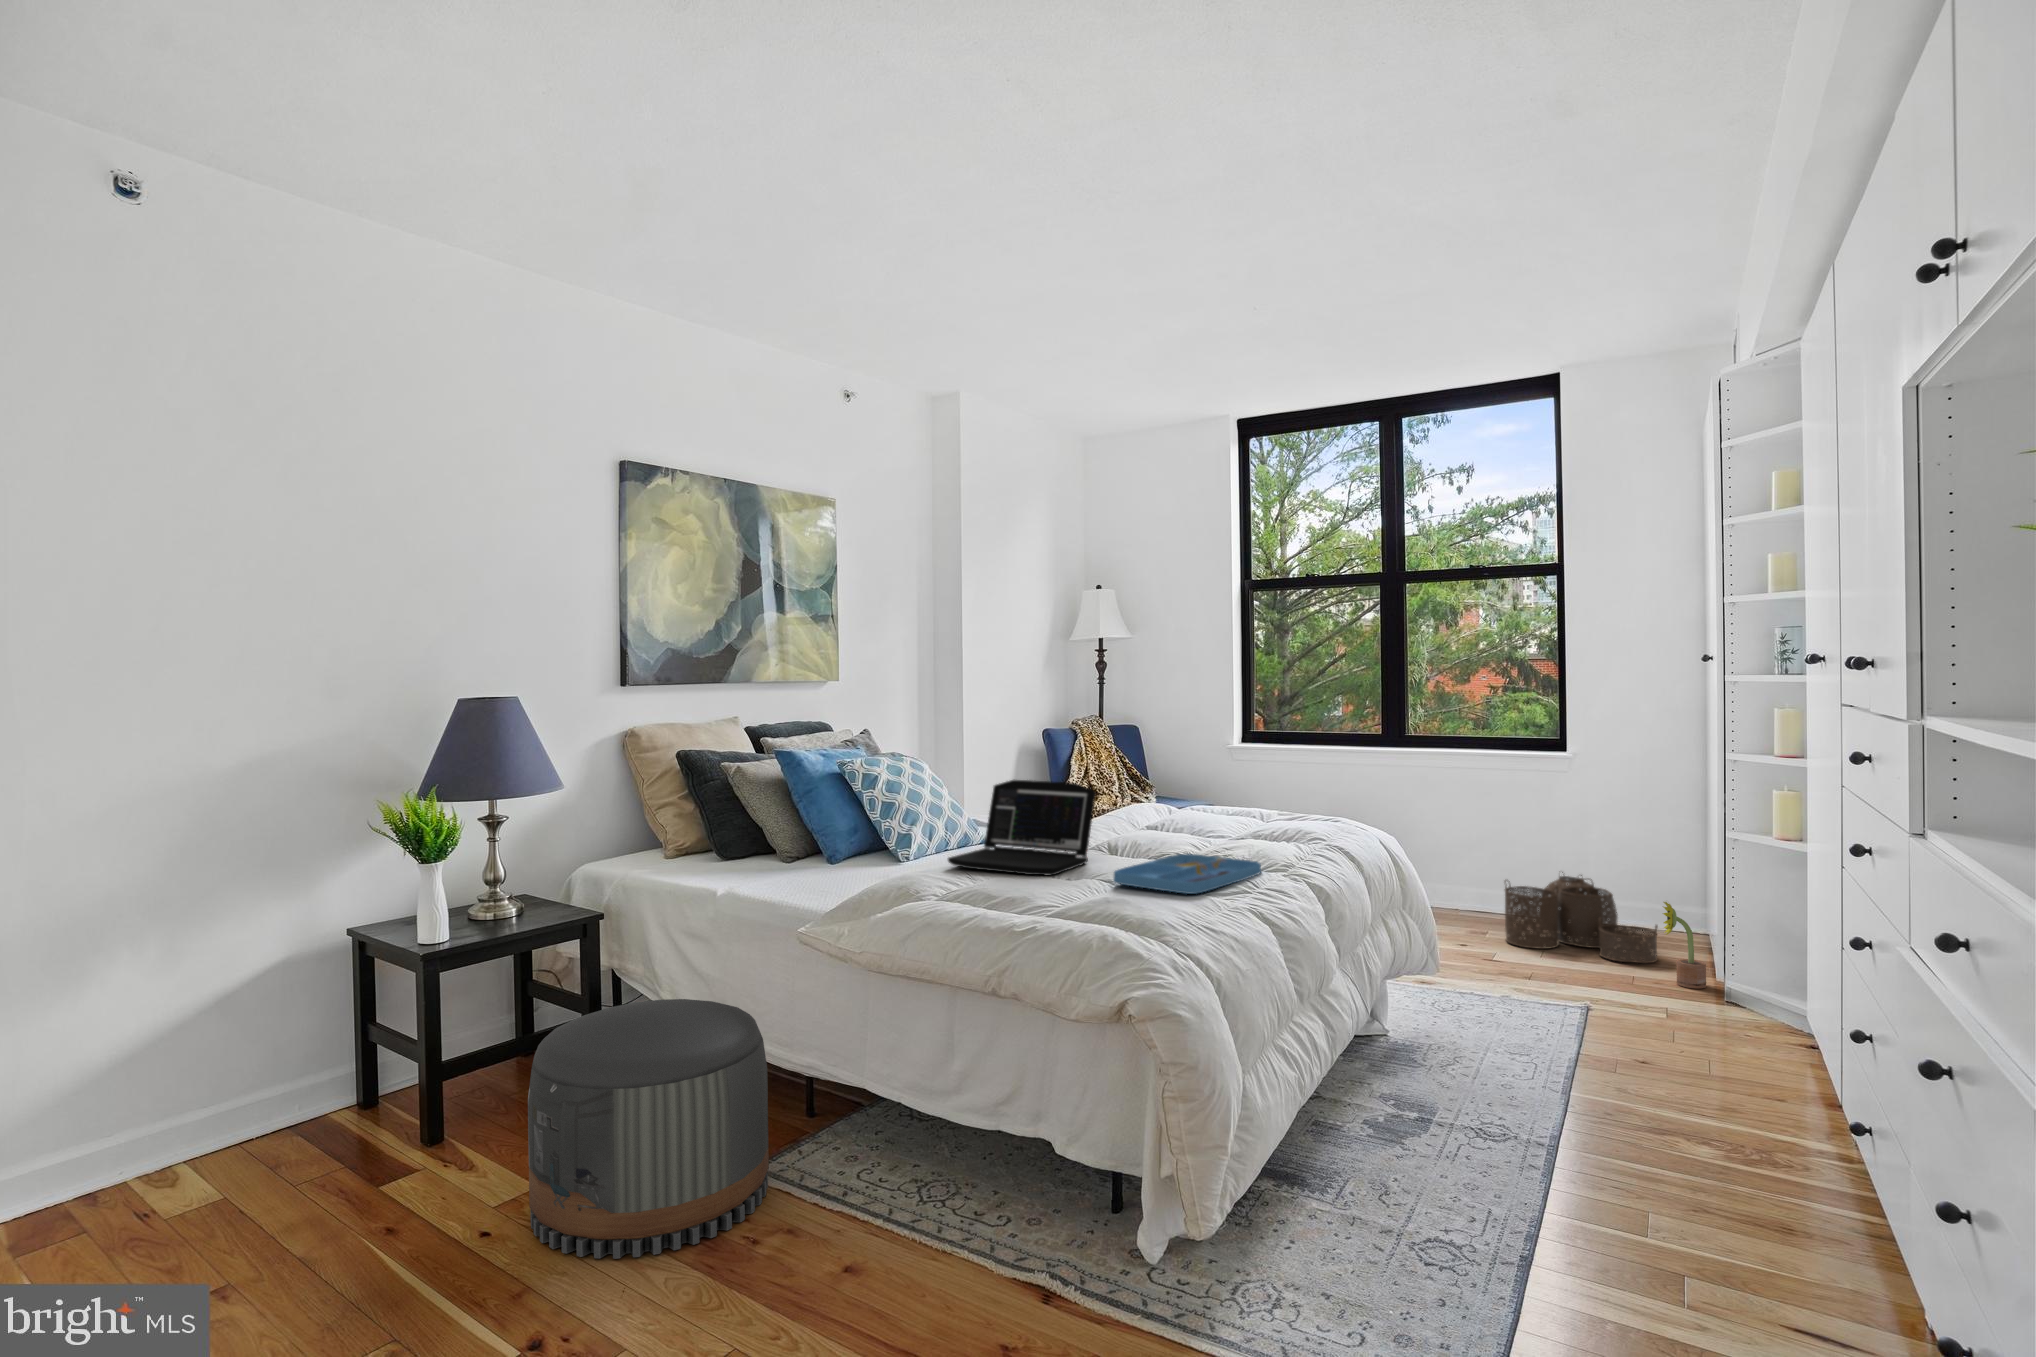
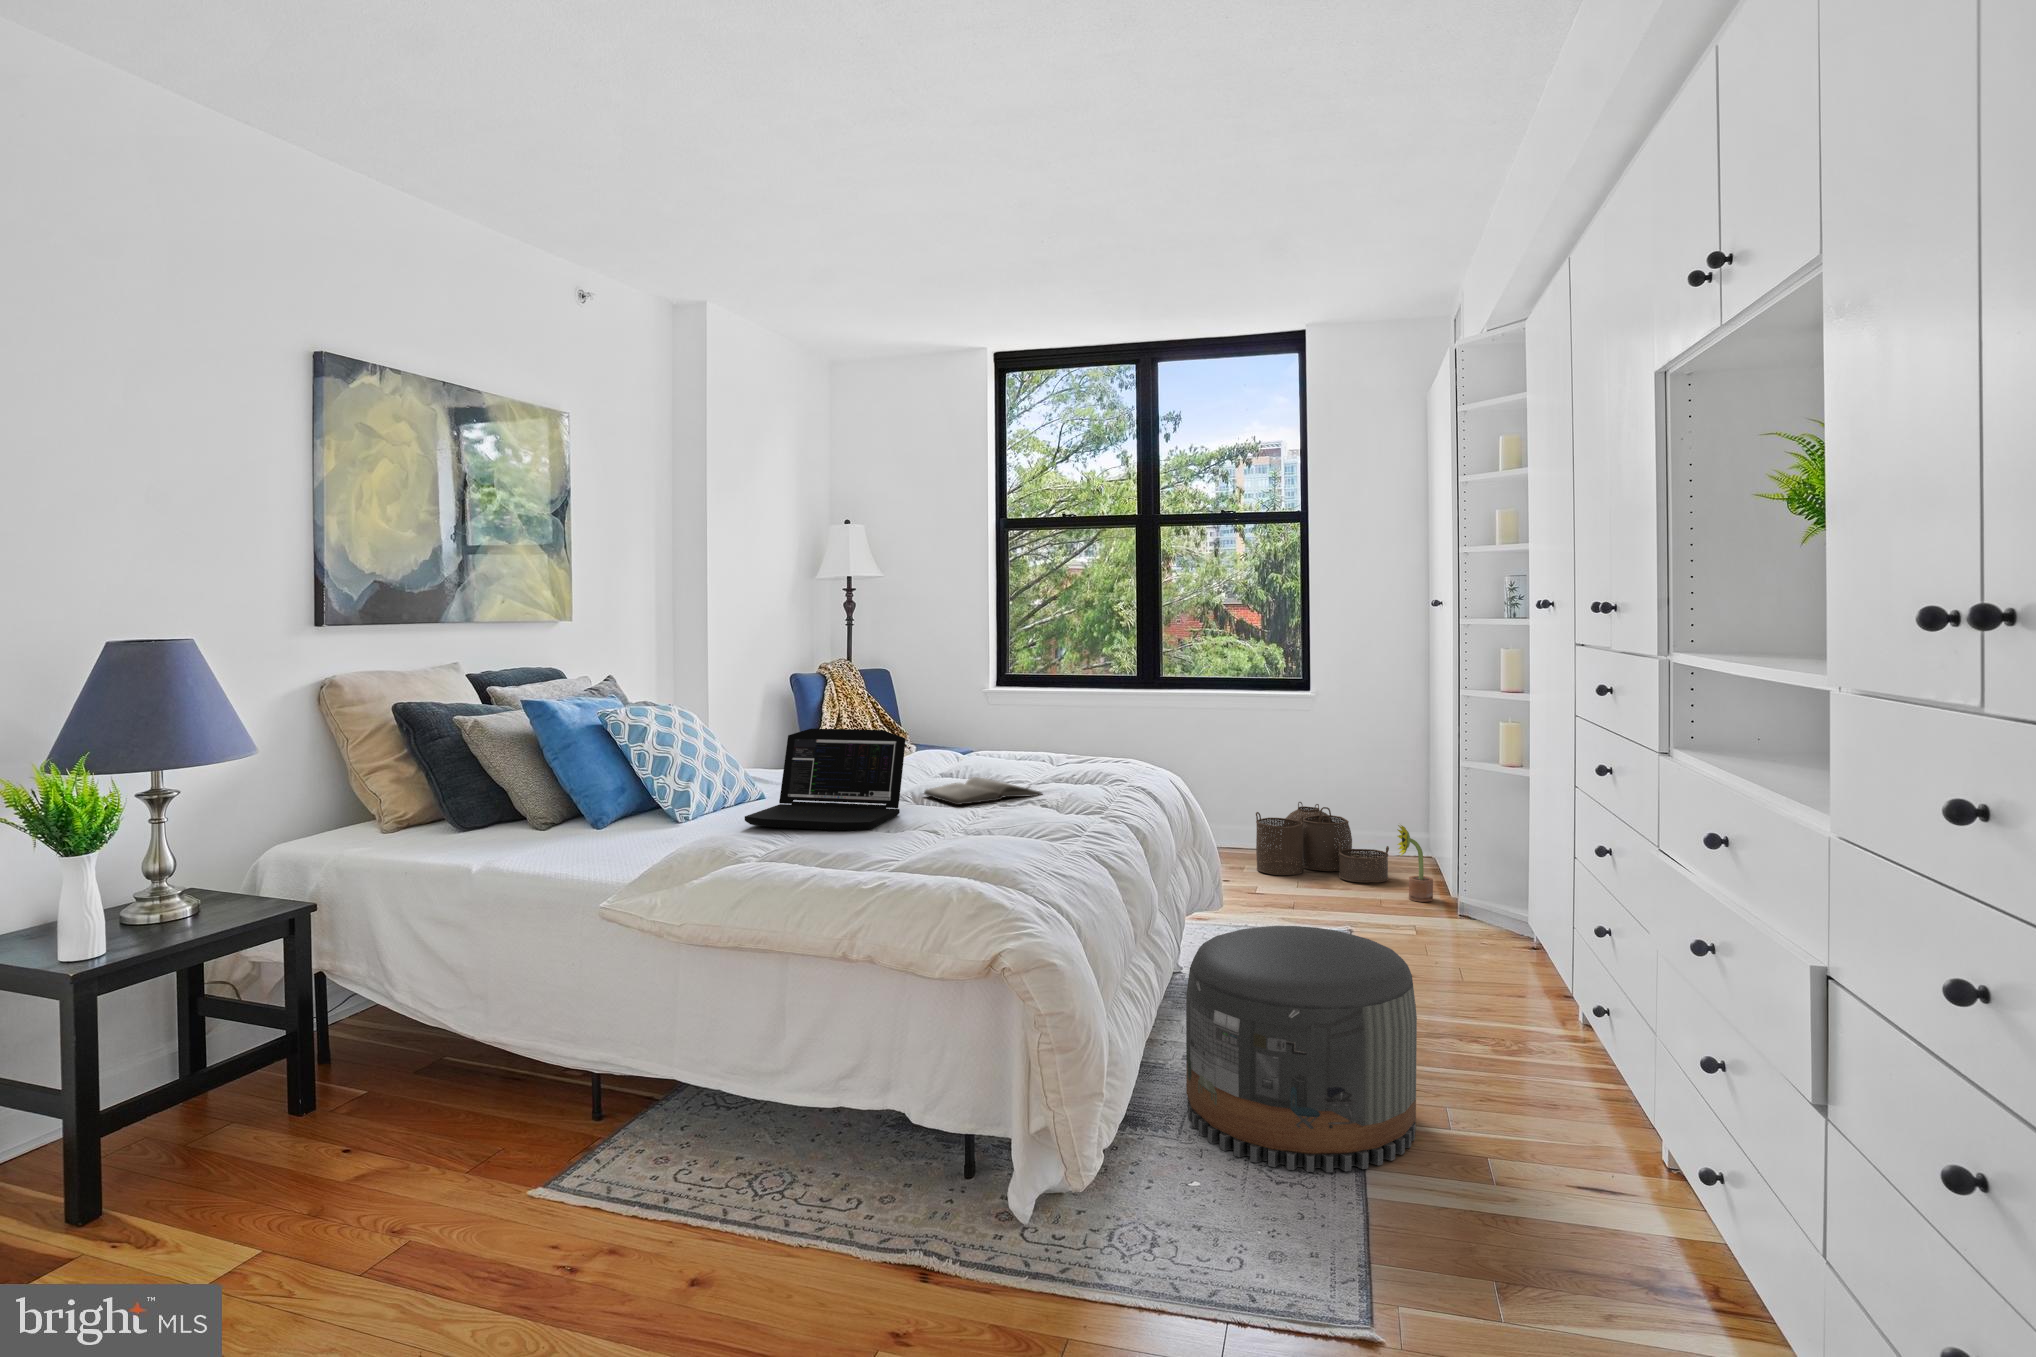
diary: none [1118,830,1234,856] -> present [924,777,1042,805]
tray: present [1113,854,1261,894] -> none [942,800,1085,841]
pouf: present [528,999,769,1259] -> present [1186,926,1417,1172]

